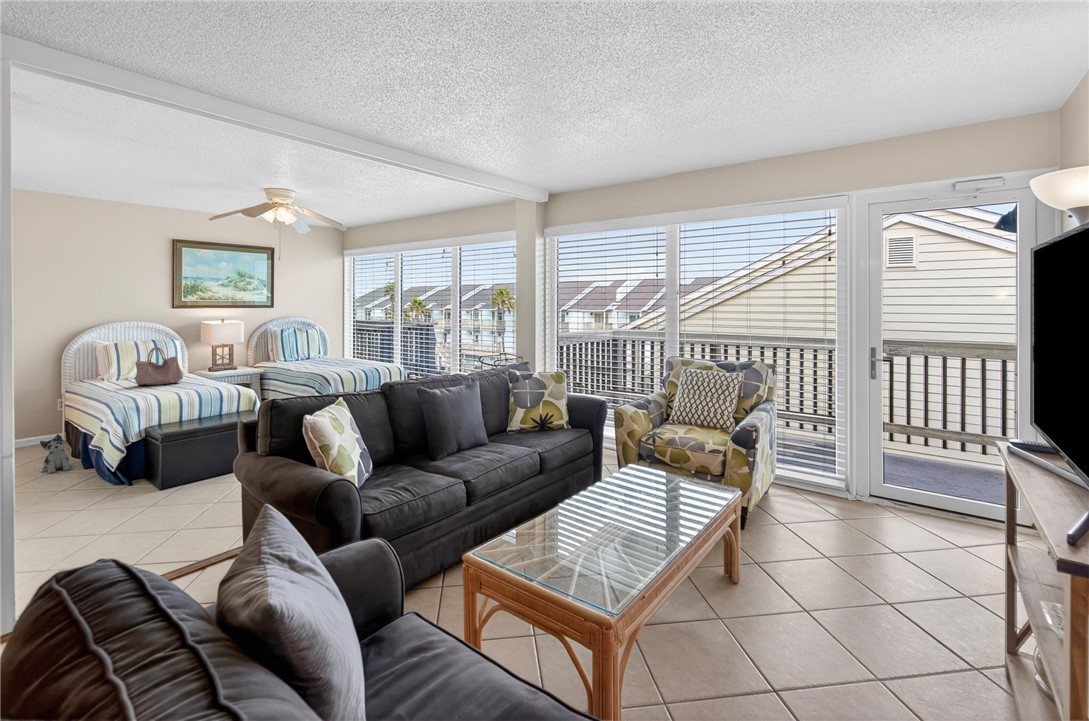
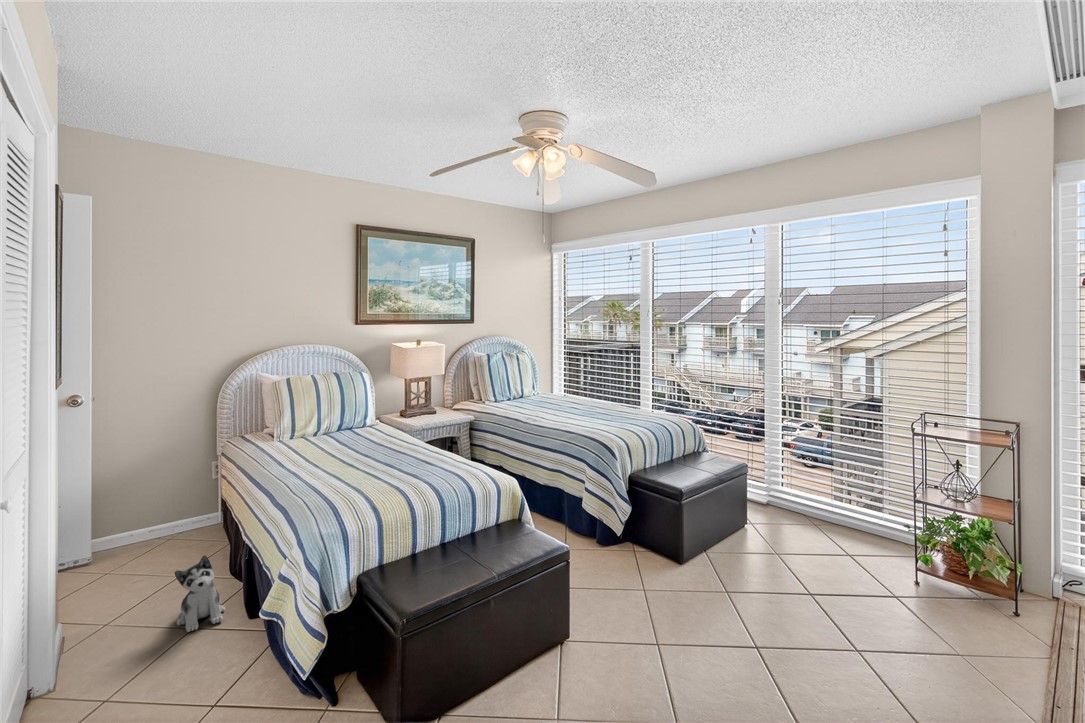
handbag: present [135,347,183,385] -> none [322,391,389,458]

